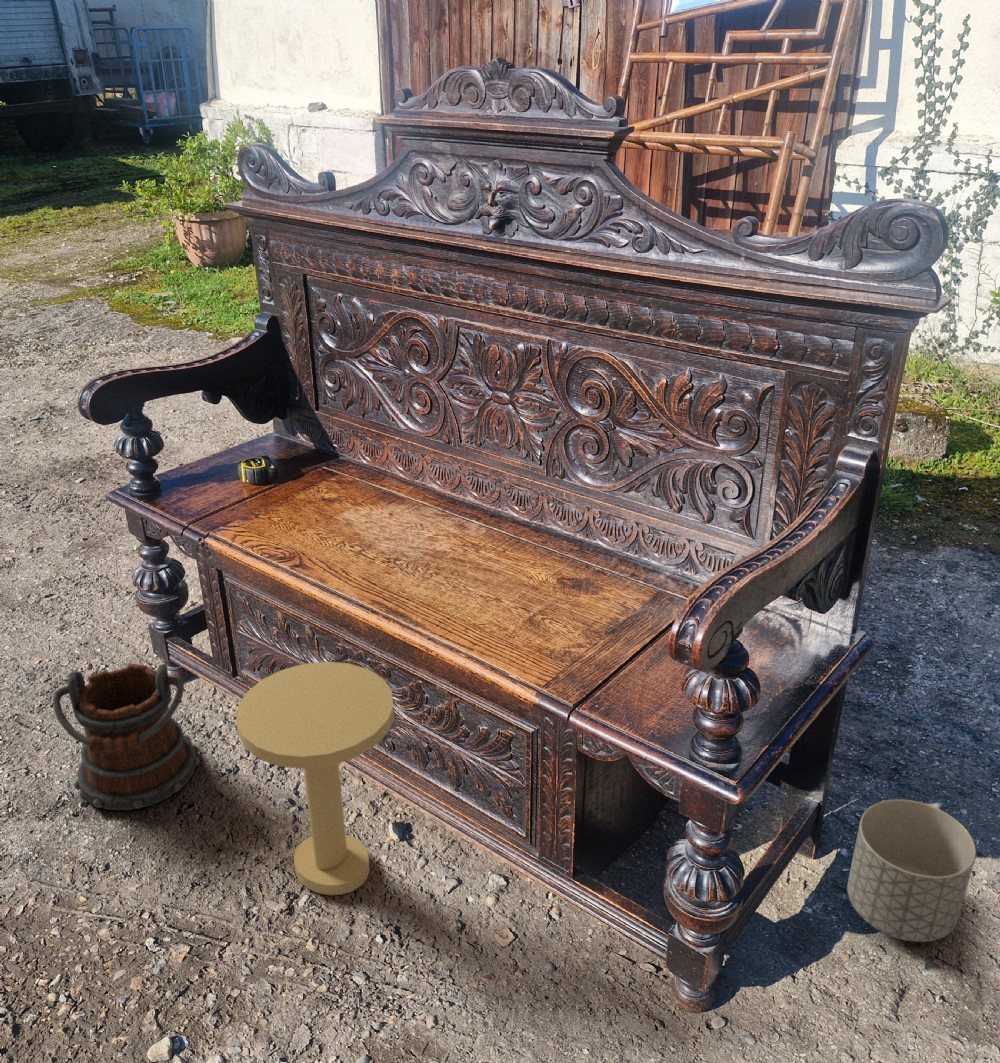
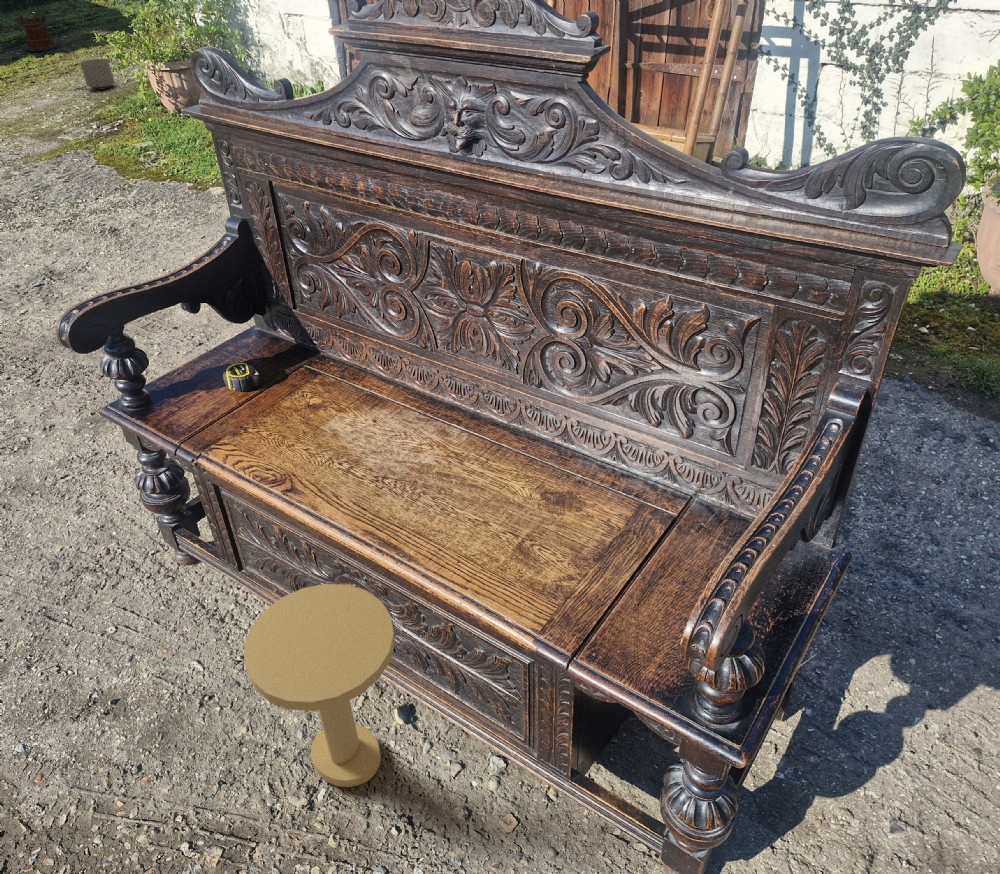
bucket: present [53,663,200,810] -> present [16,13,58,51]
planter: present [847,799,976,942] -> present [80,59,115,90]

